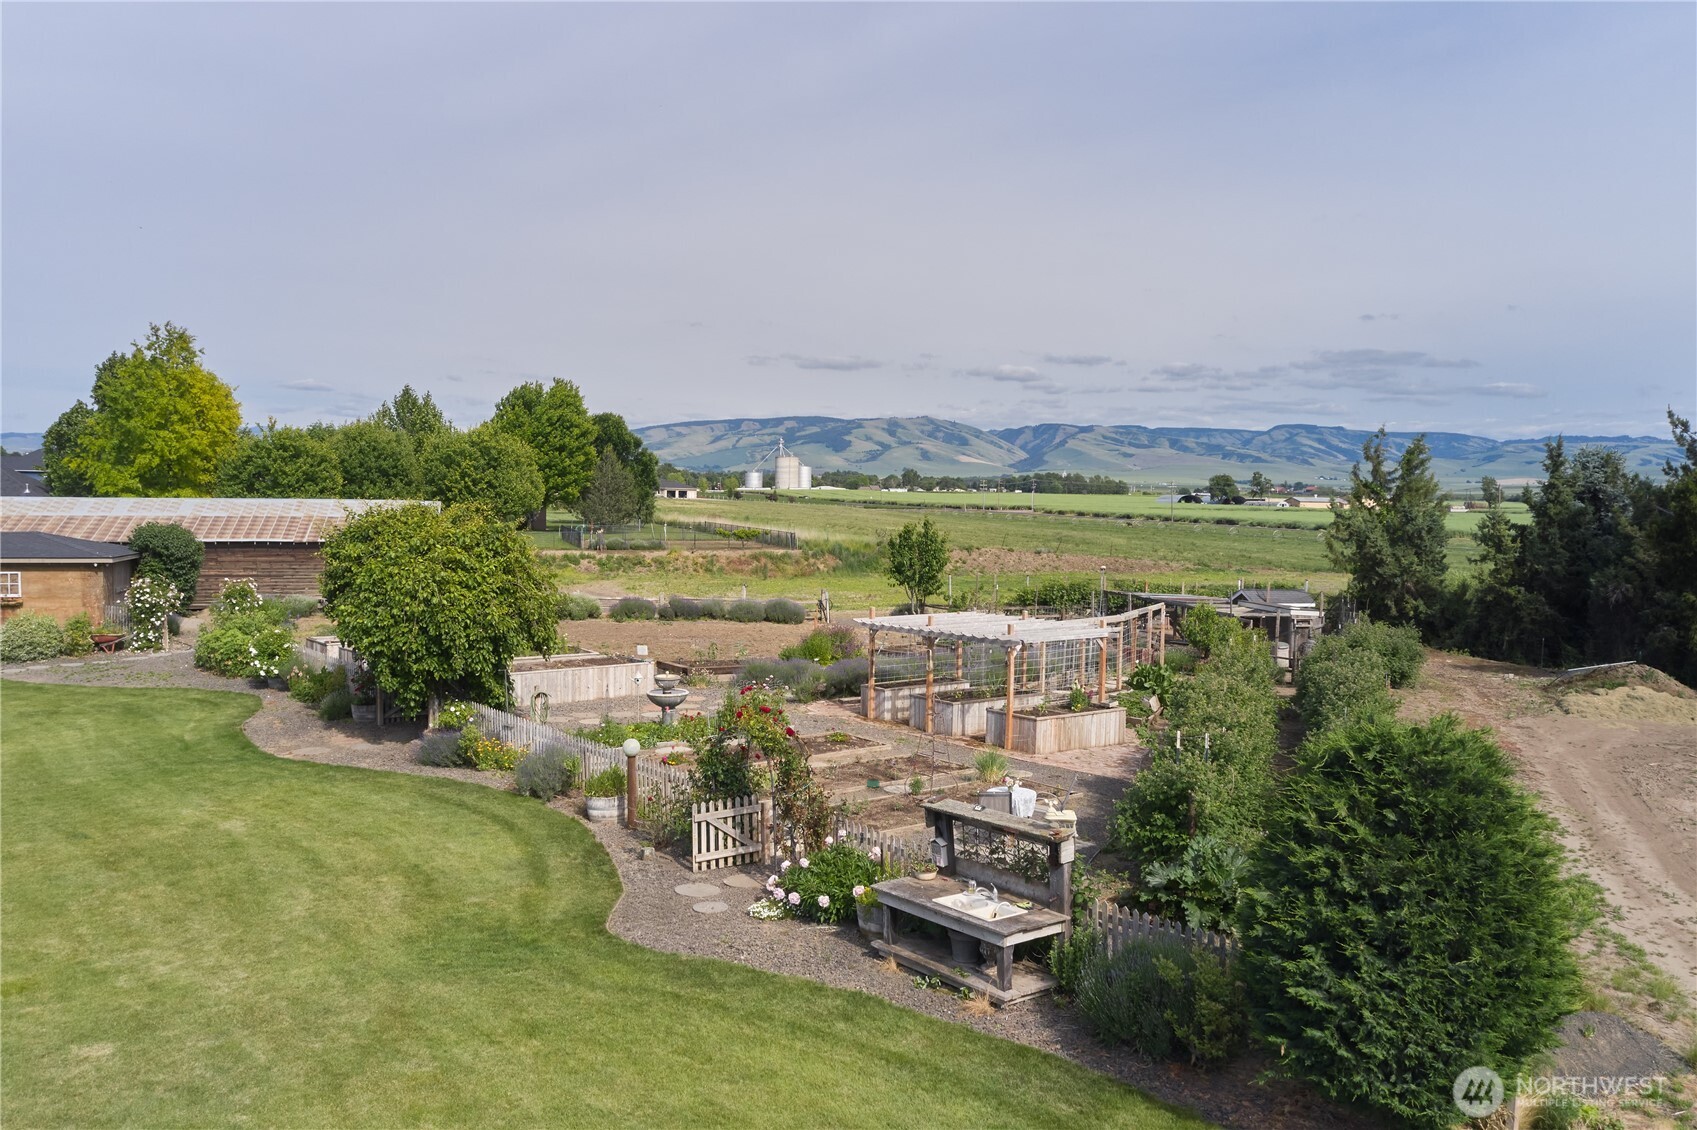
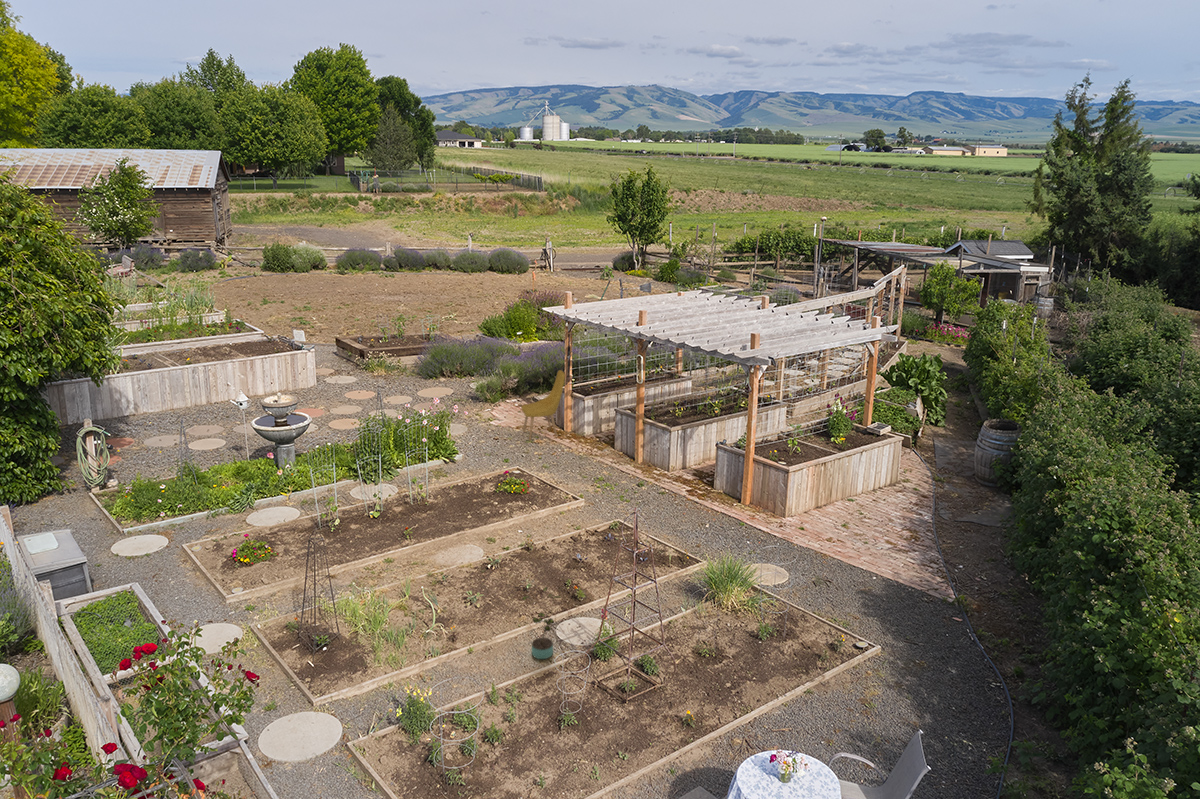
chair: none [833,666,869,721] -> present [521,370,565,440]

